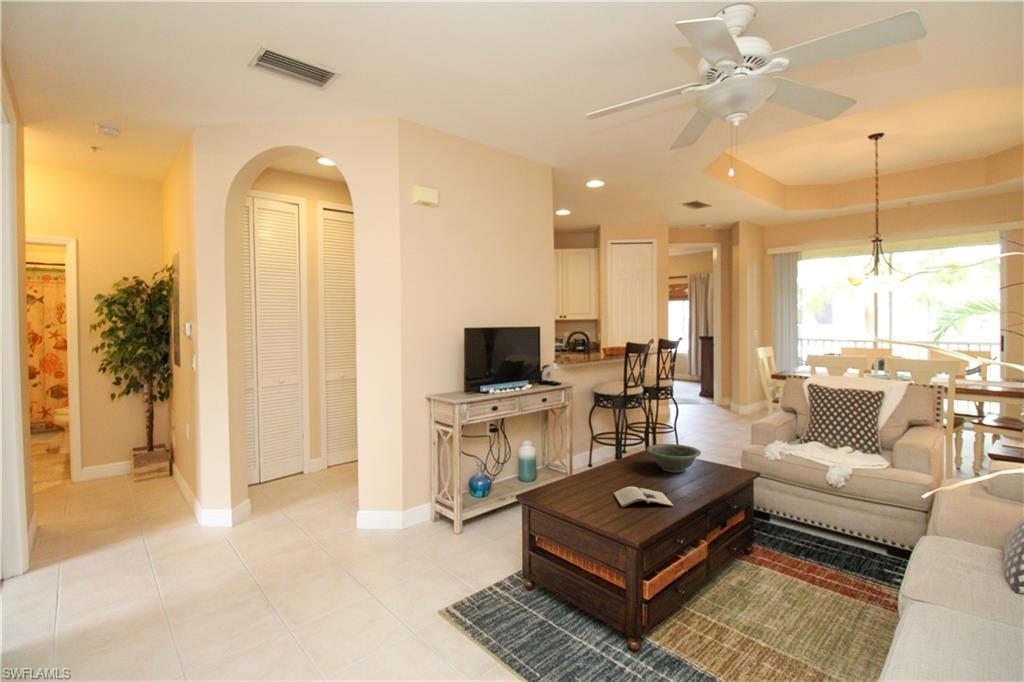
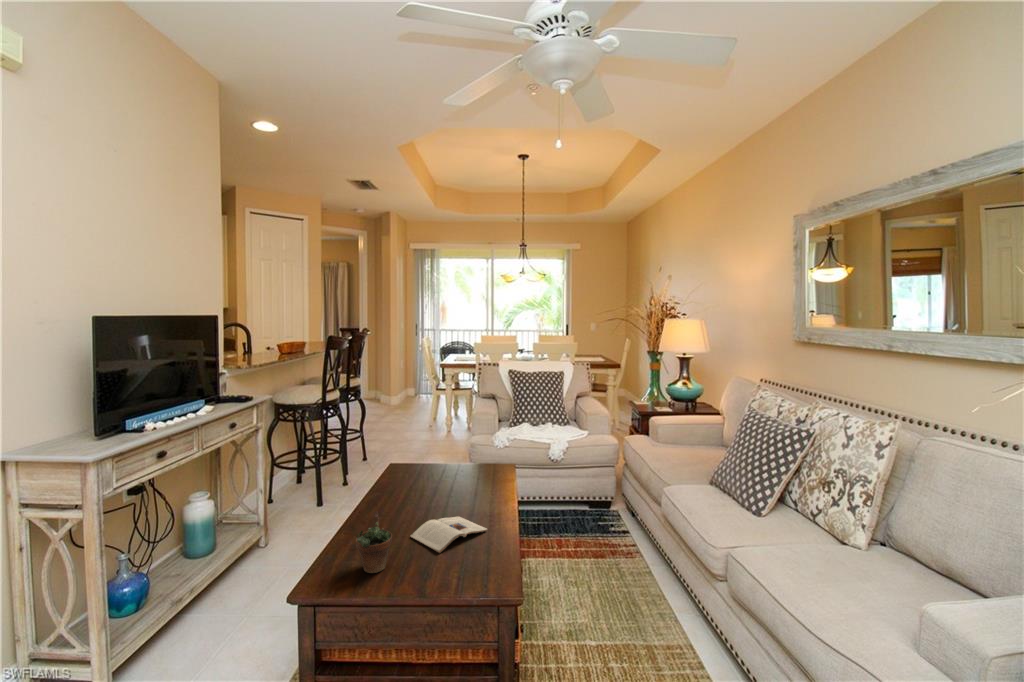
decorative bowl: present [647,444,701,473] -> none [409,452,468,487]
succulent plant: none [562,461,587,504] -> present [356,512,392,573]

